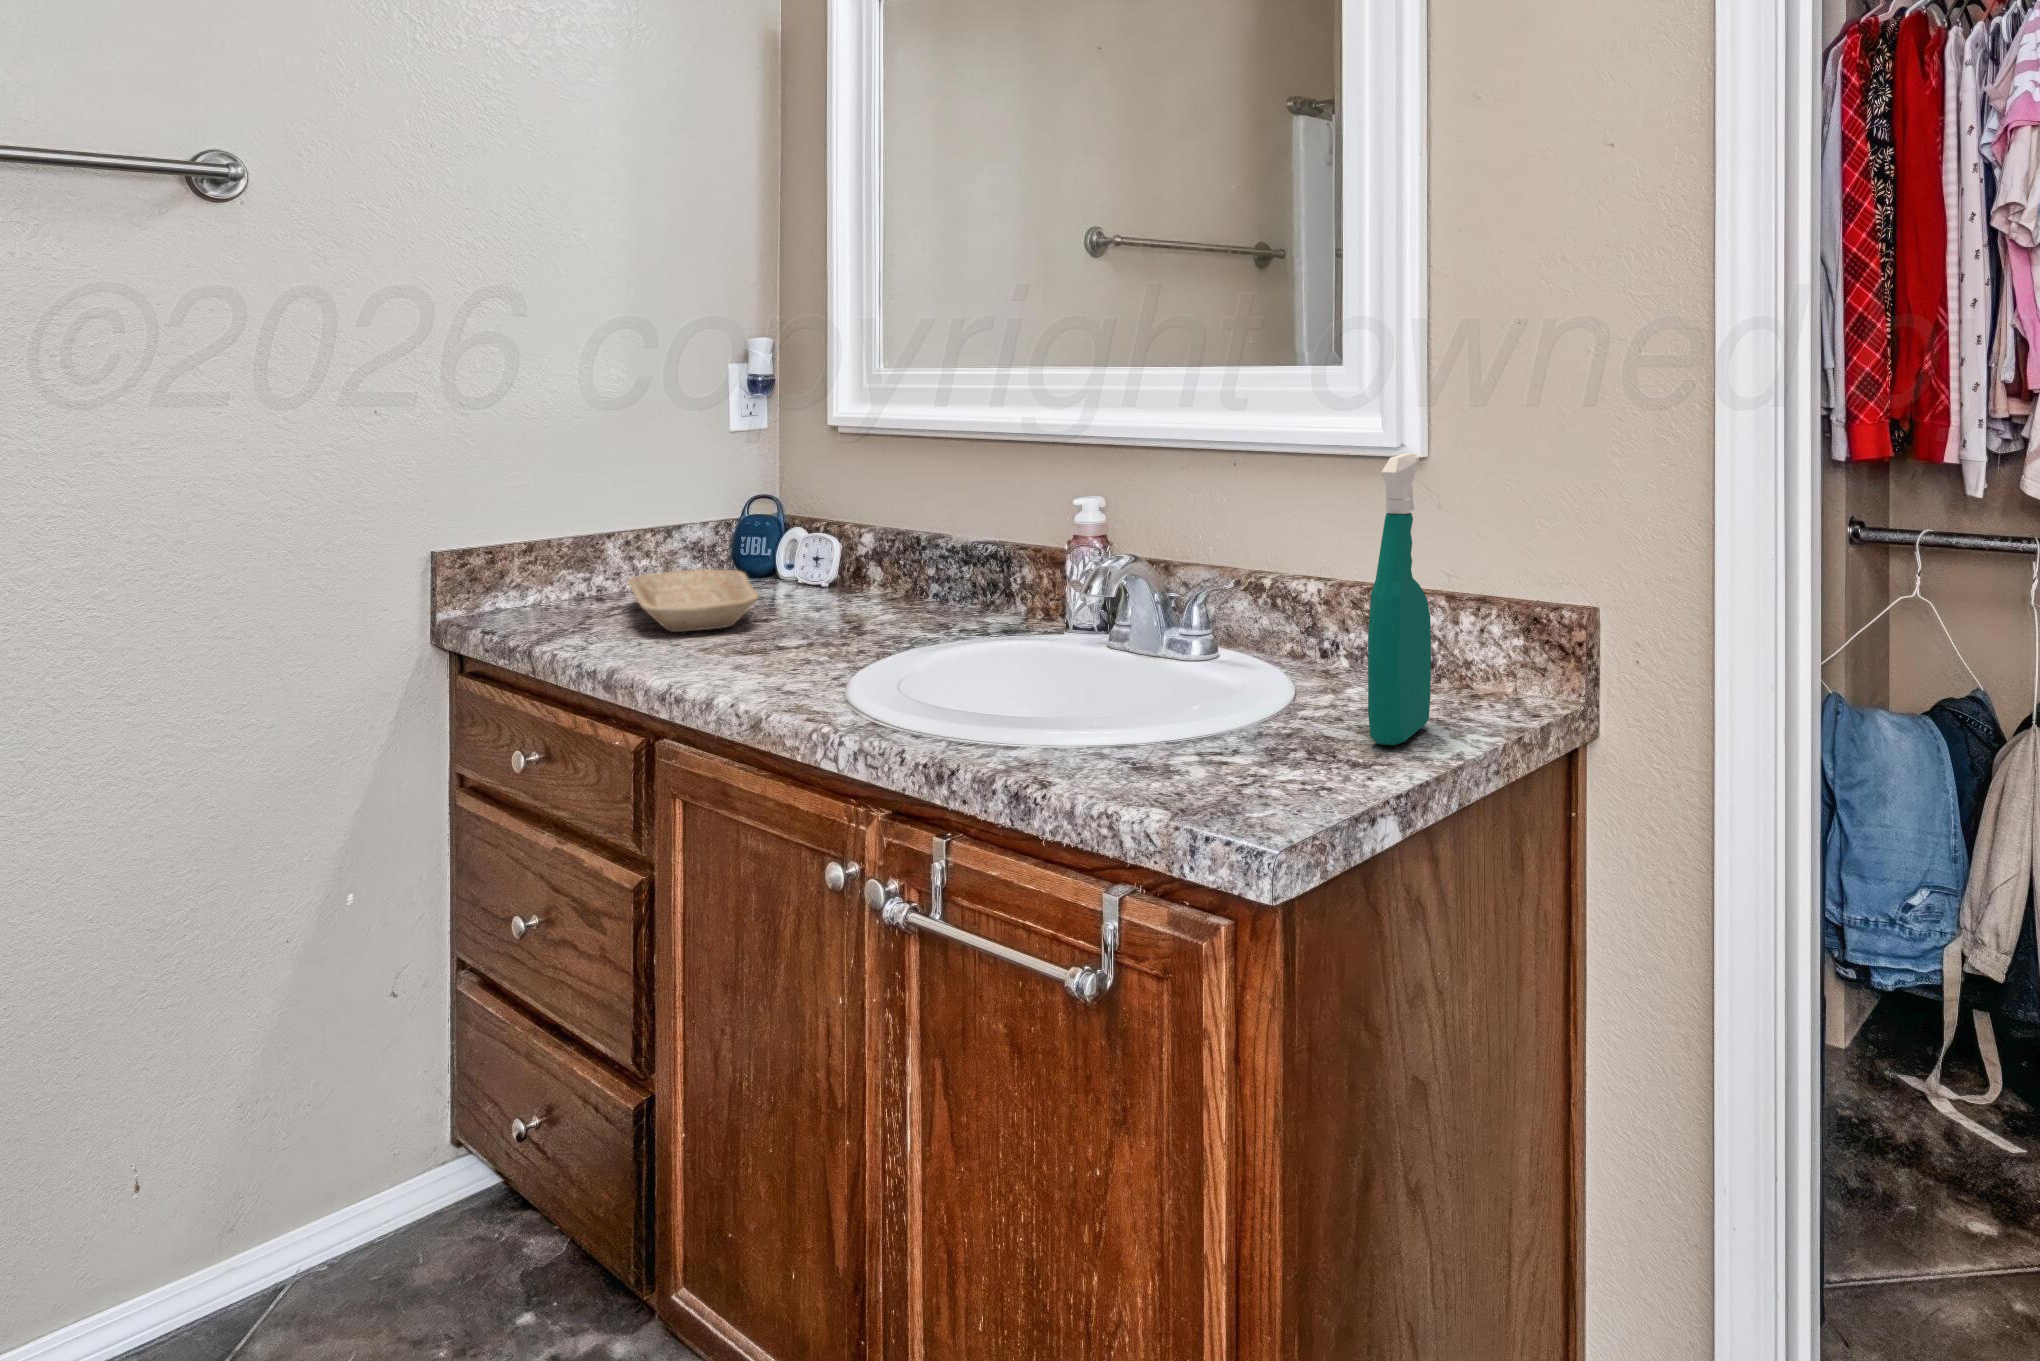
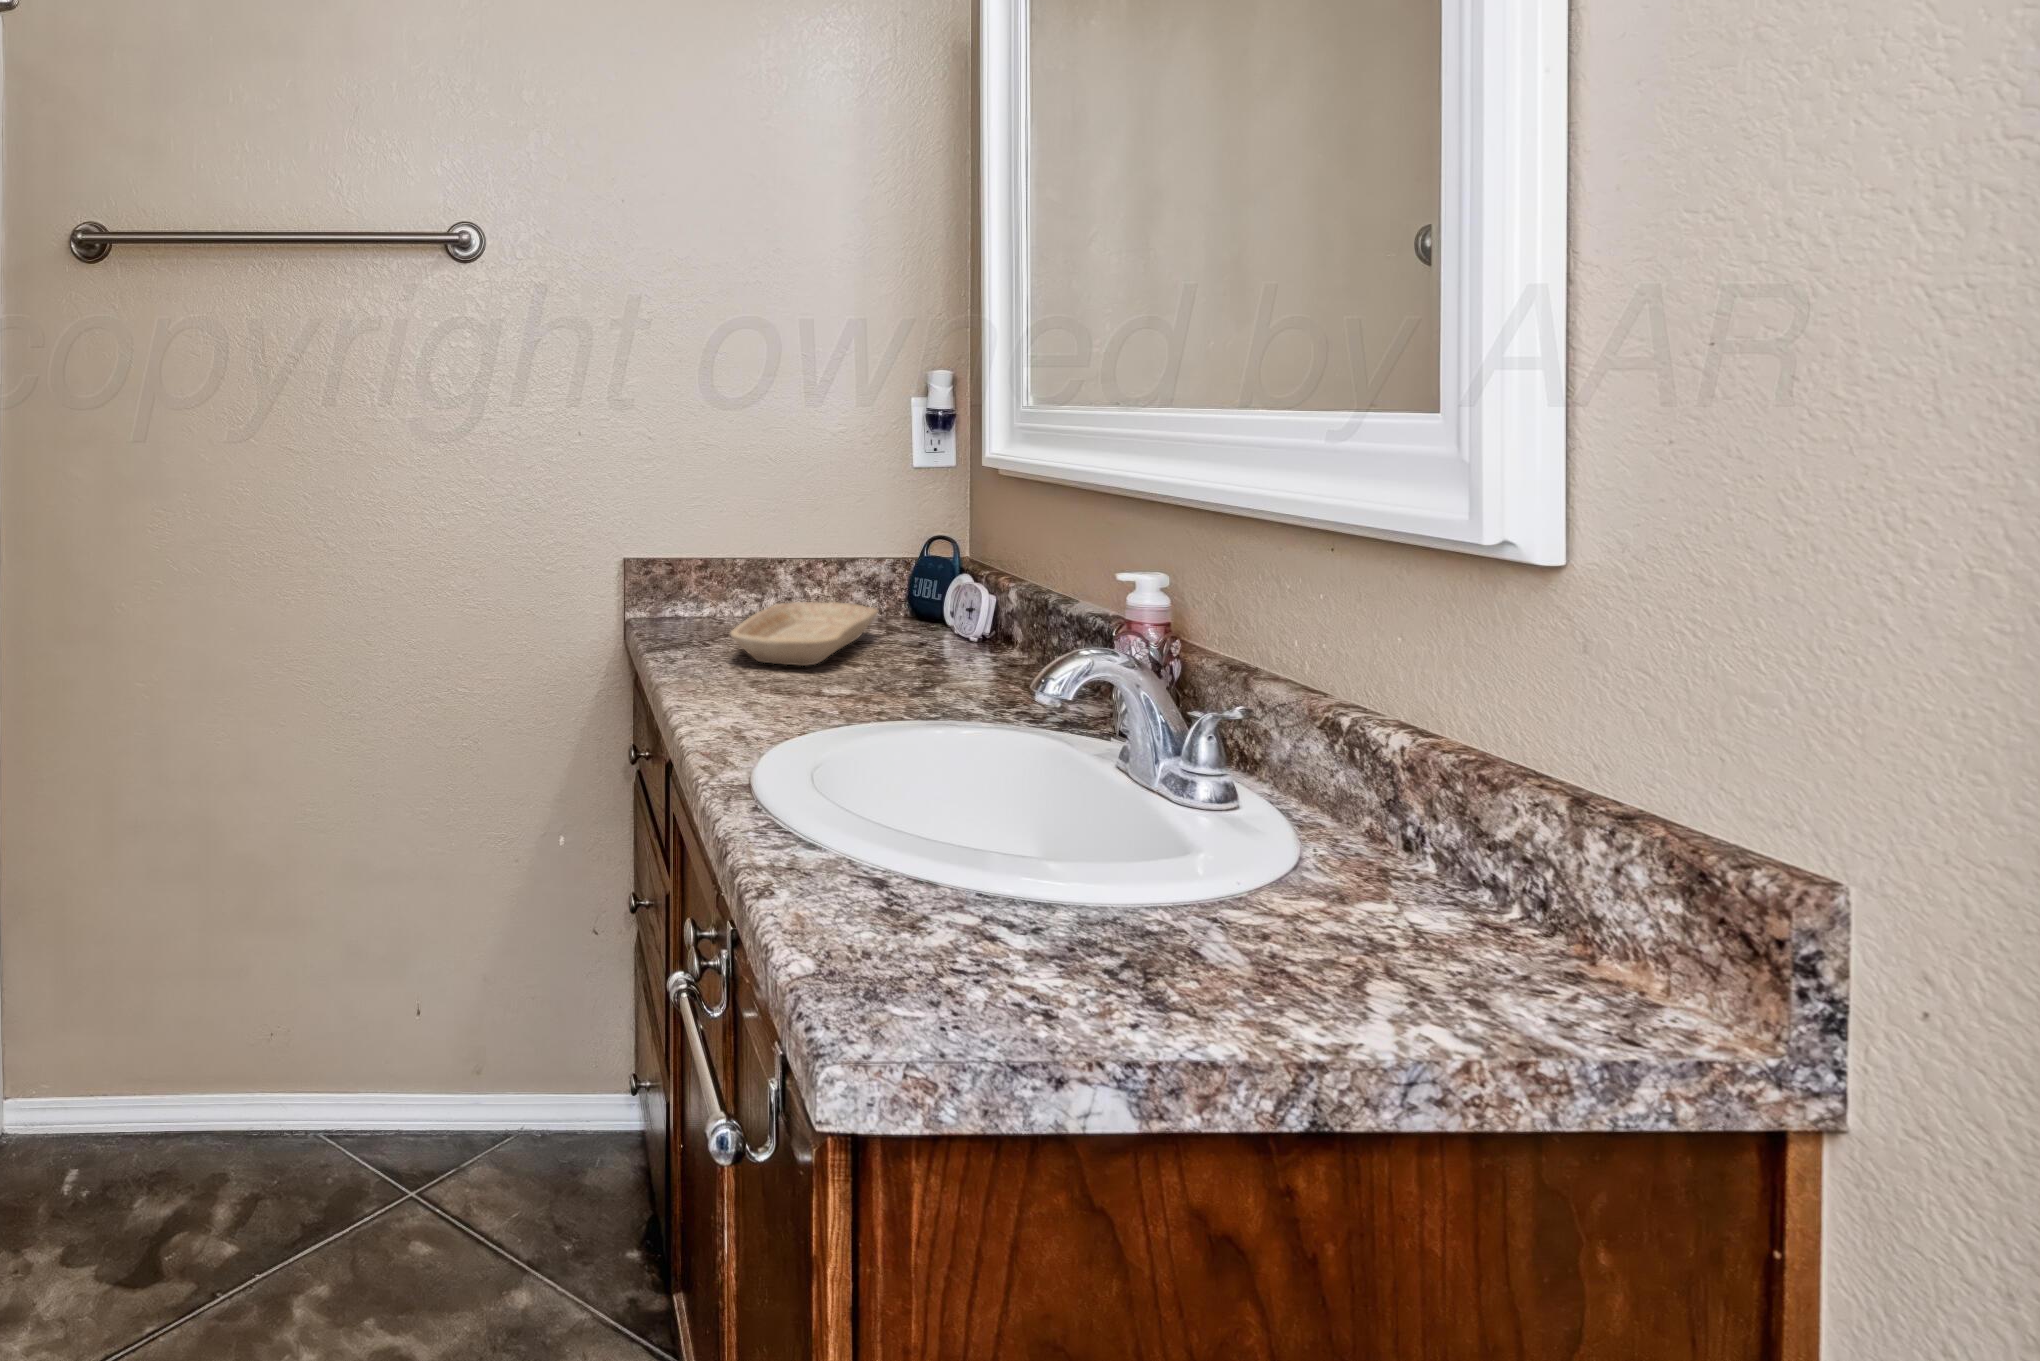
spray bottle: present [1368,453,1431,745] -> none [1219,552,1395,1011]

